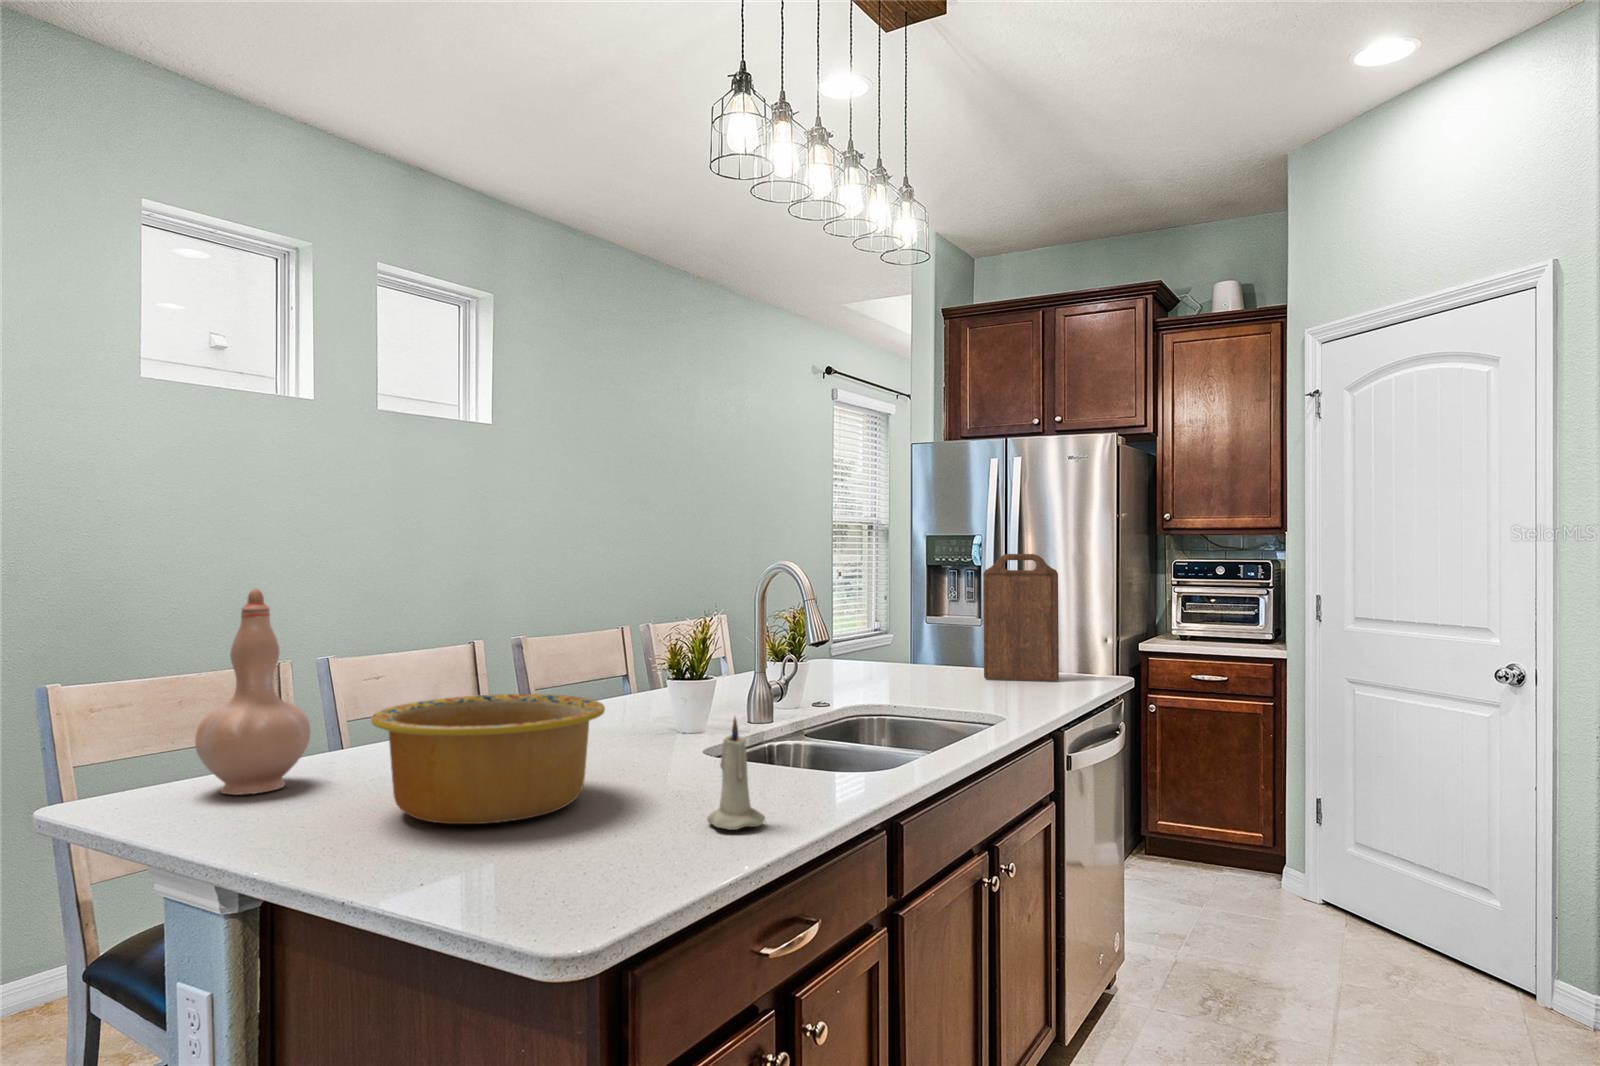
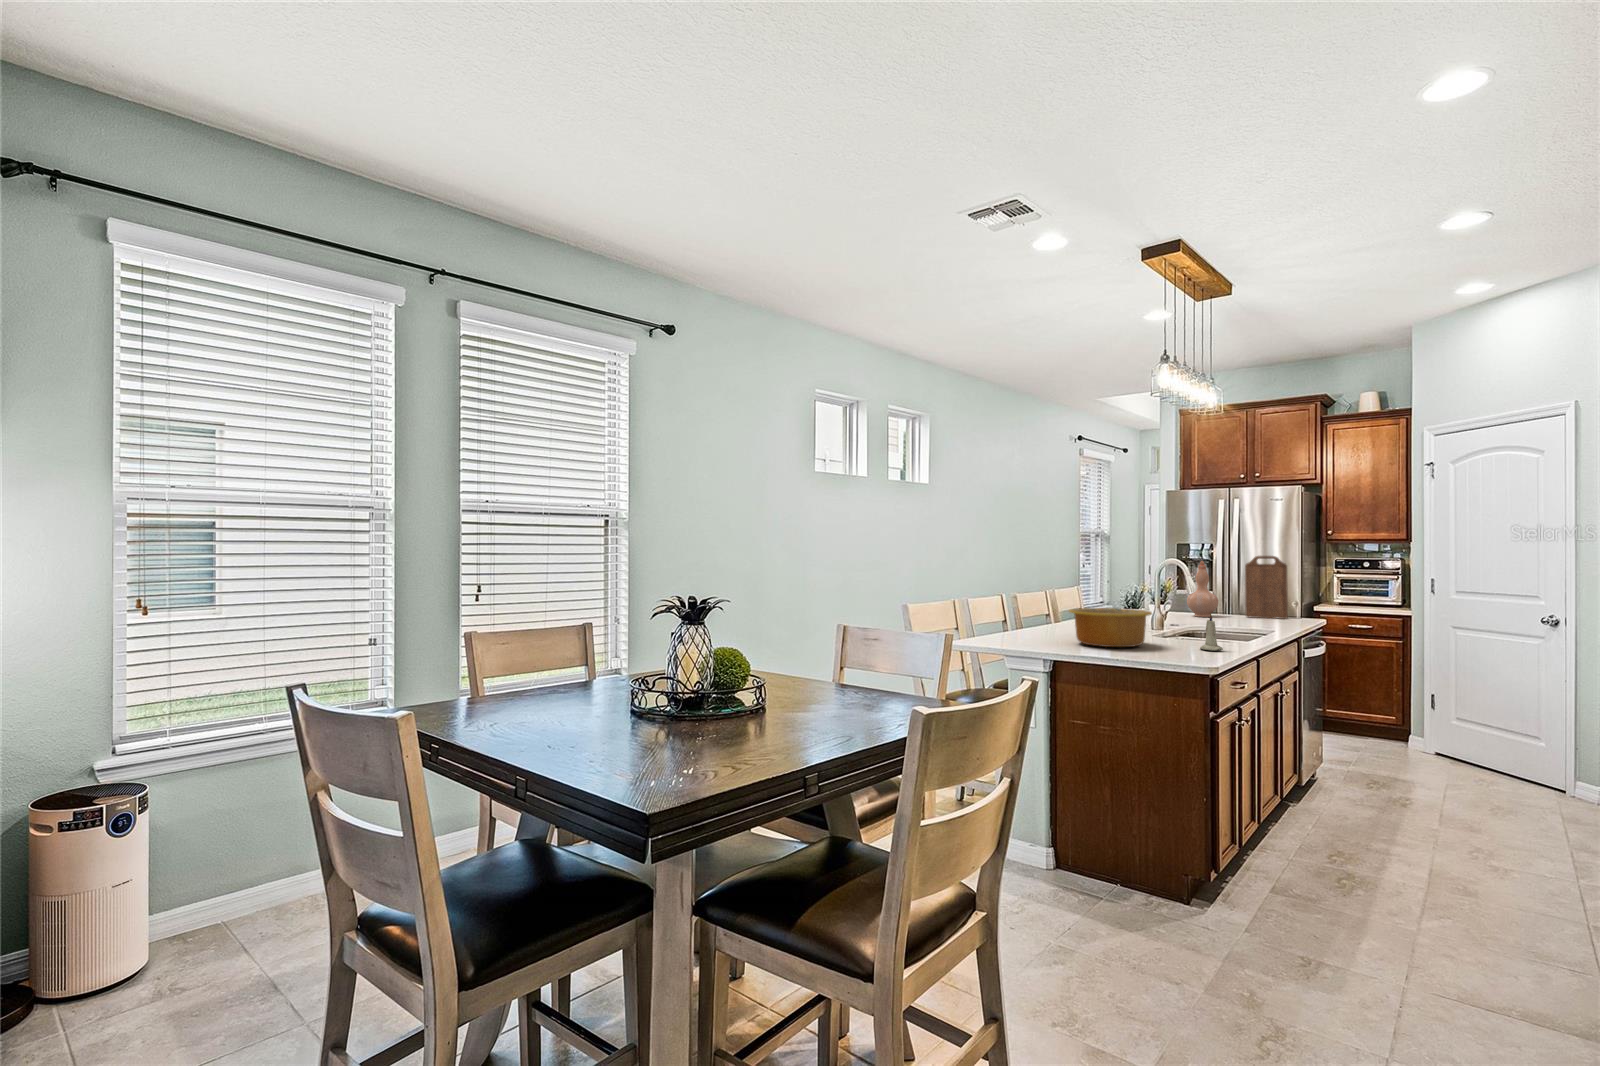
vase: present [195,589,311,795] -> present [1187,561,1218,617]

